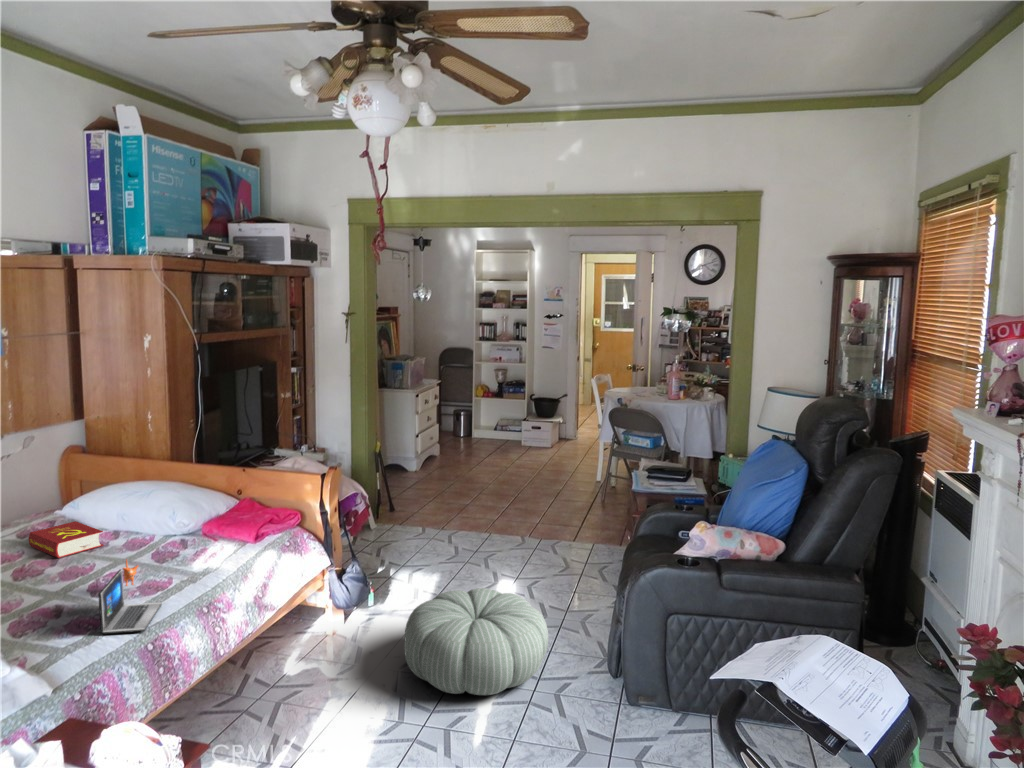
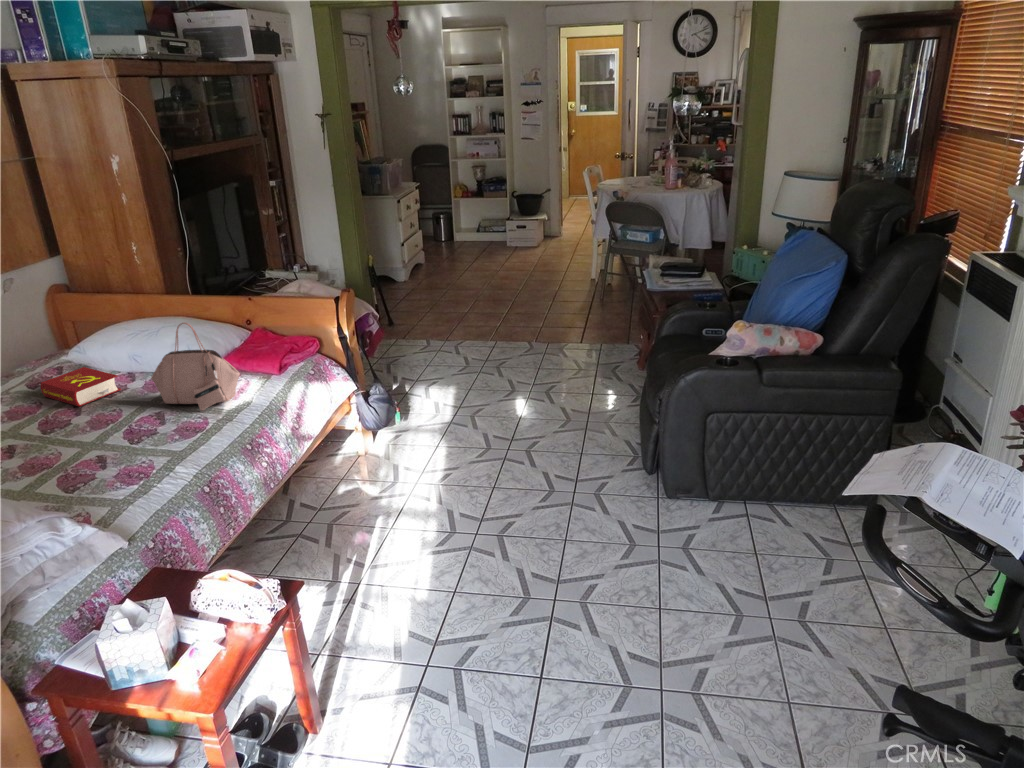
handbag: none [131,484,215,571] -> present [151,323,240,411]
laptop: present [99,560,162,634] -> none [145,404,205,481]
pouf: present [404,588,548,695] -> none [442,401,583,502]

